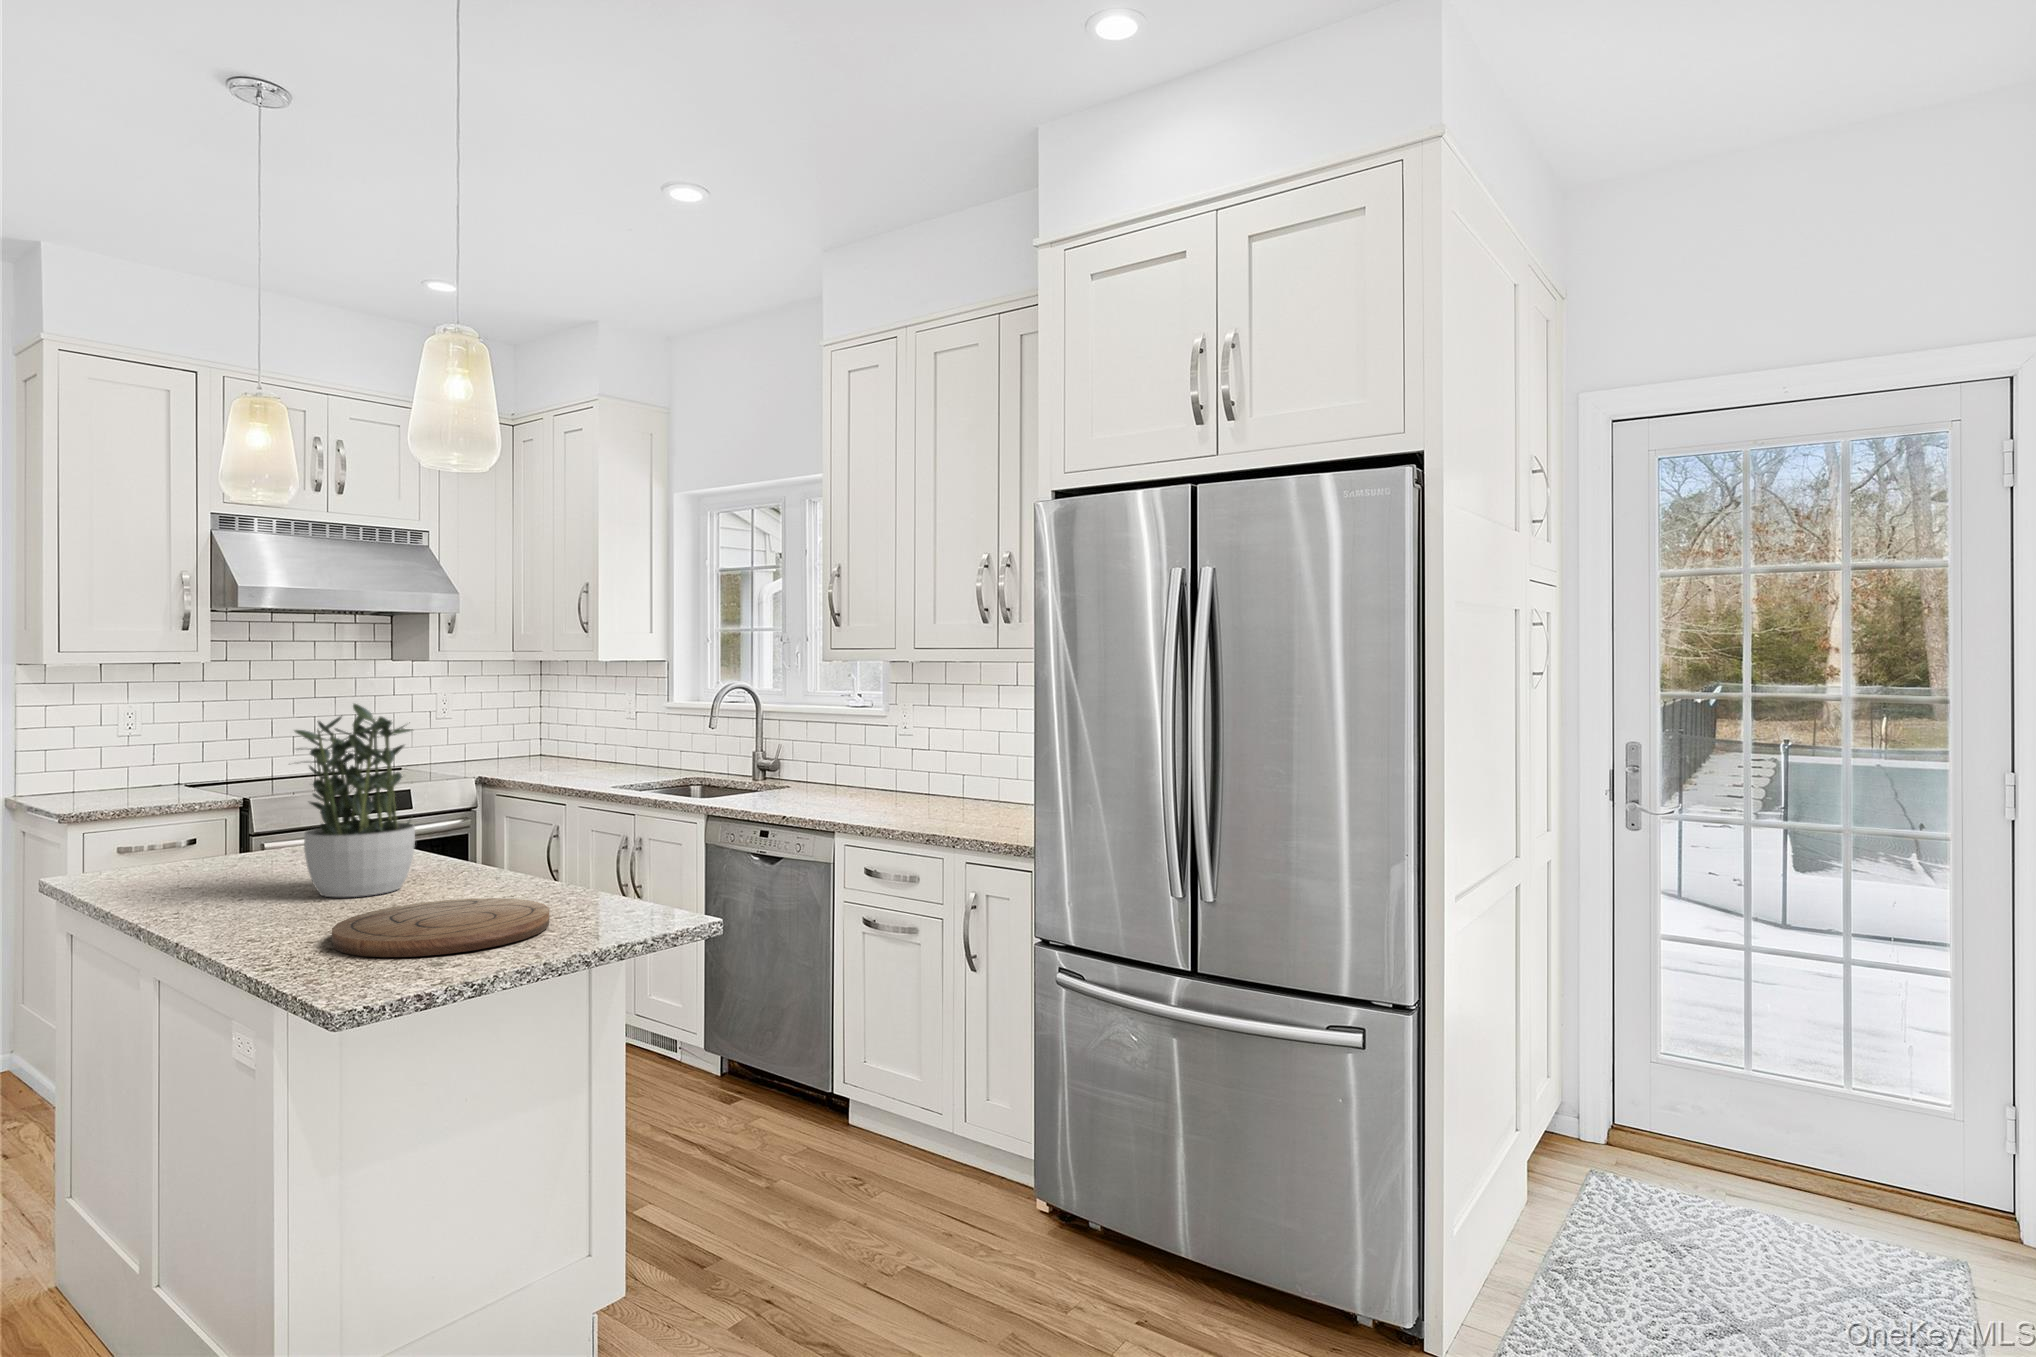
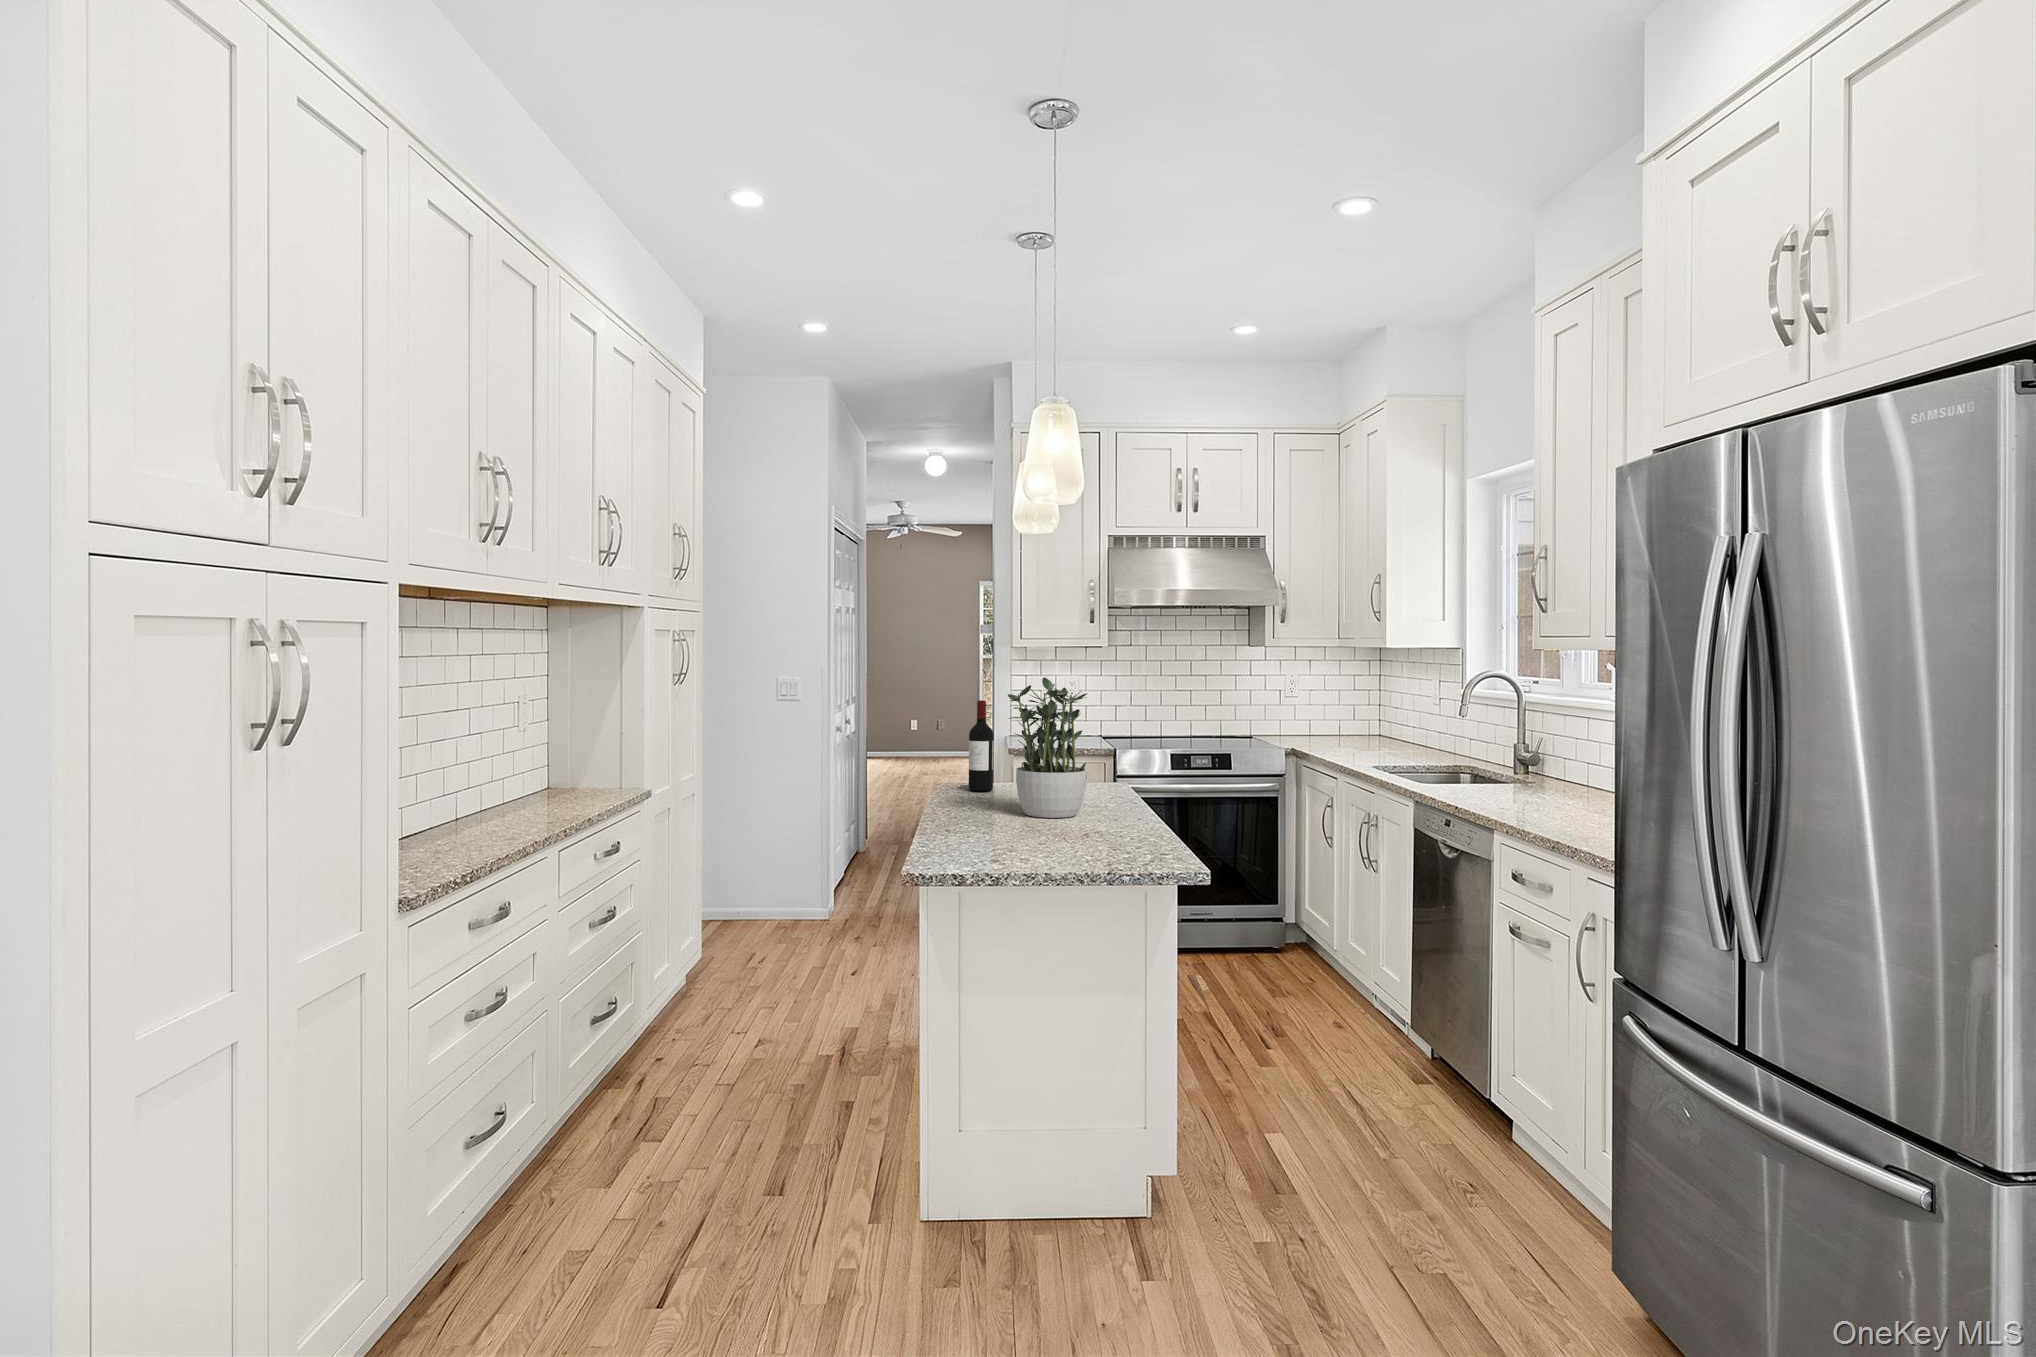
wine bottle: none [143,742,189,879] -> present [969,700,993,792]
cutting board: present [332,898,549,957] -> none [964,824,1106,859]

